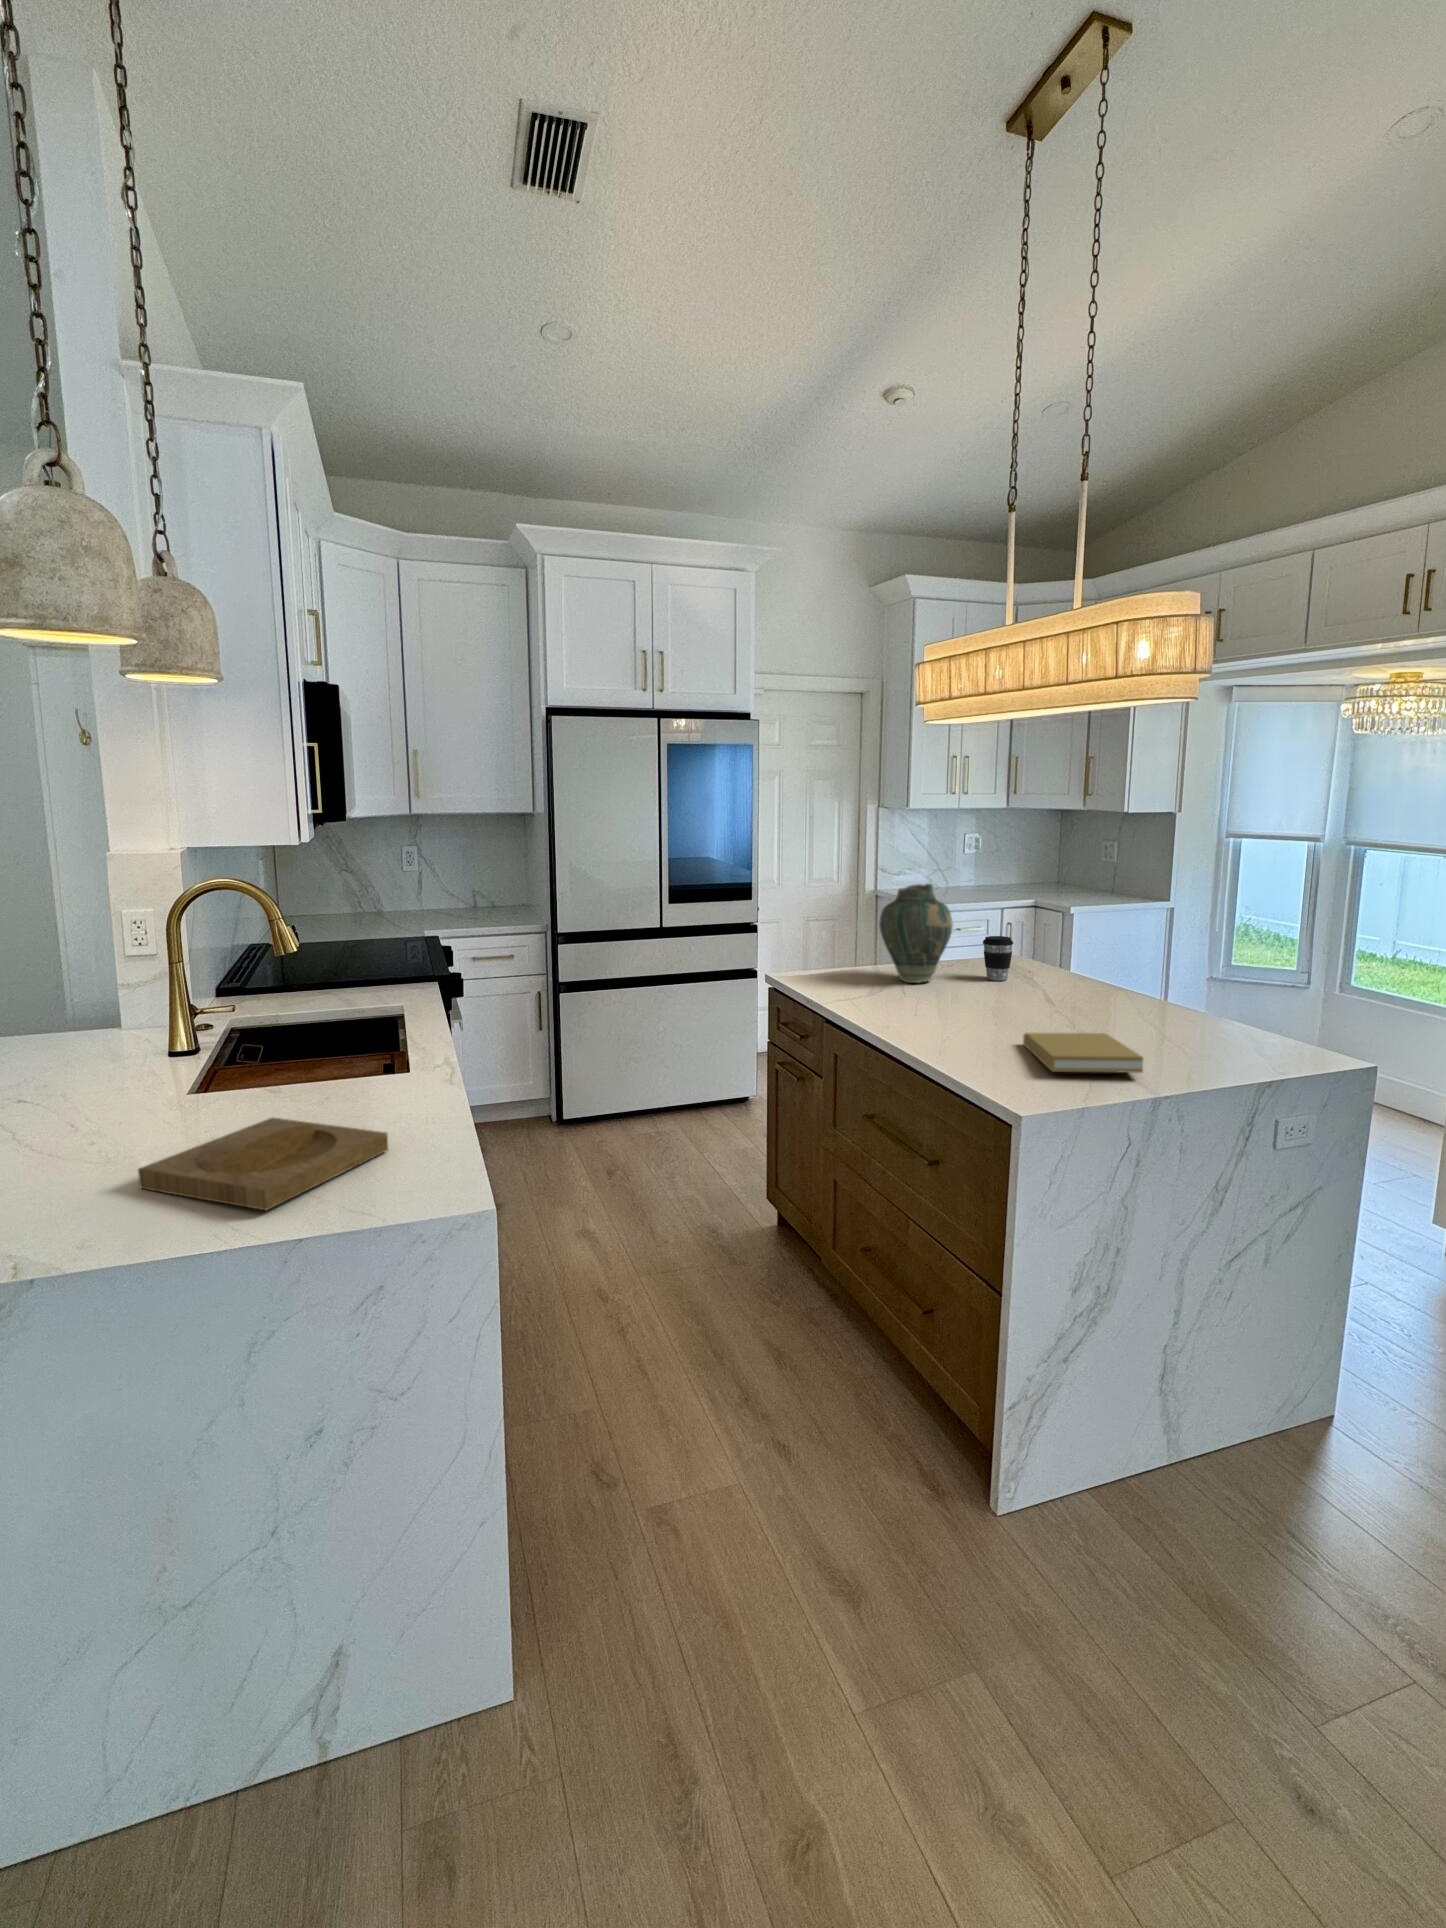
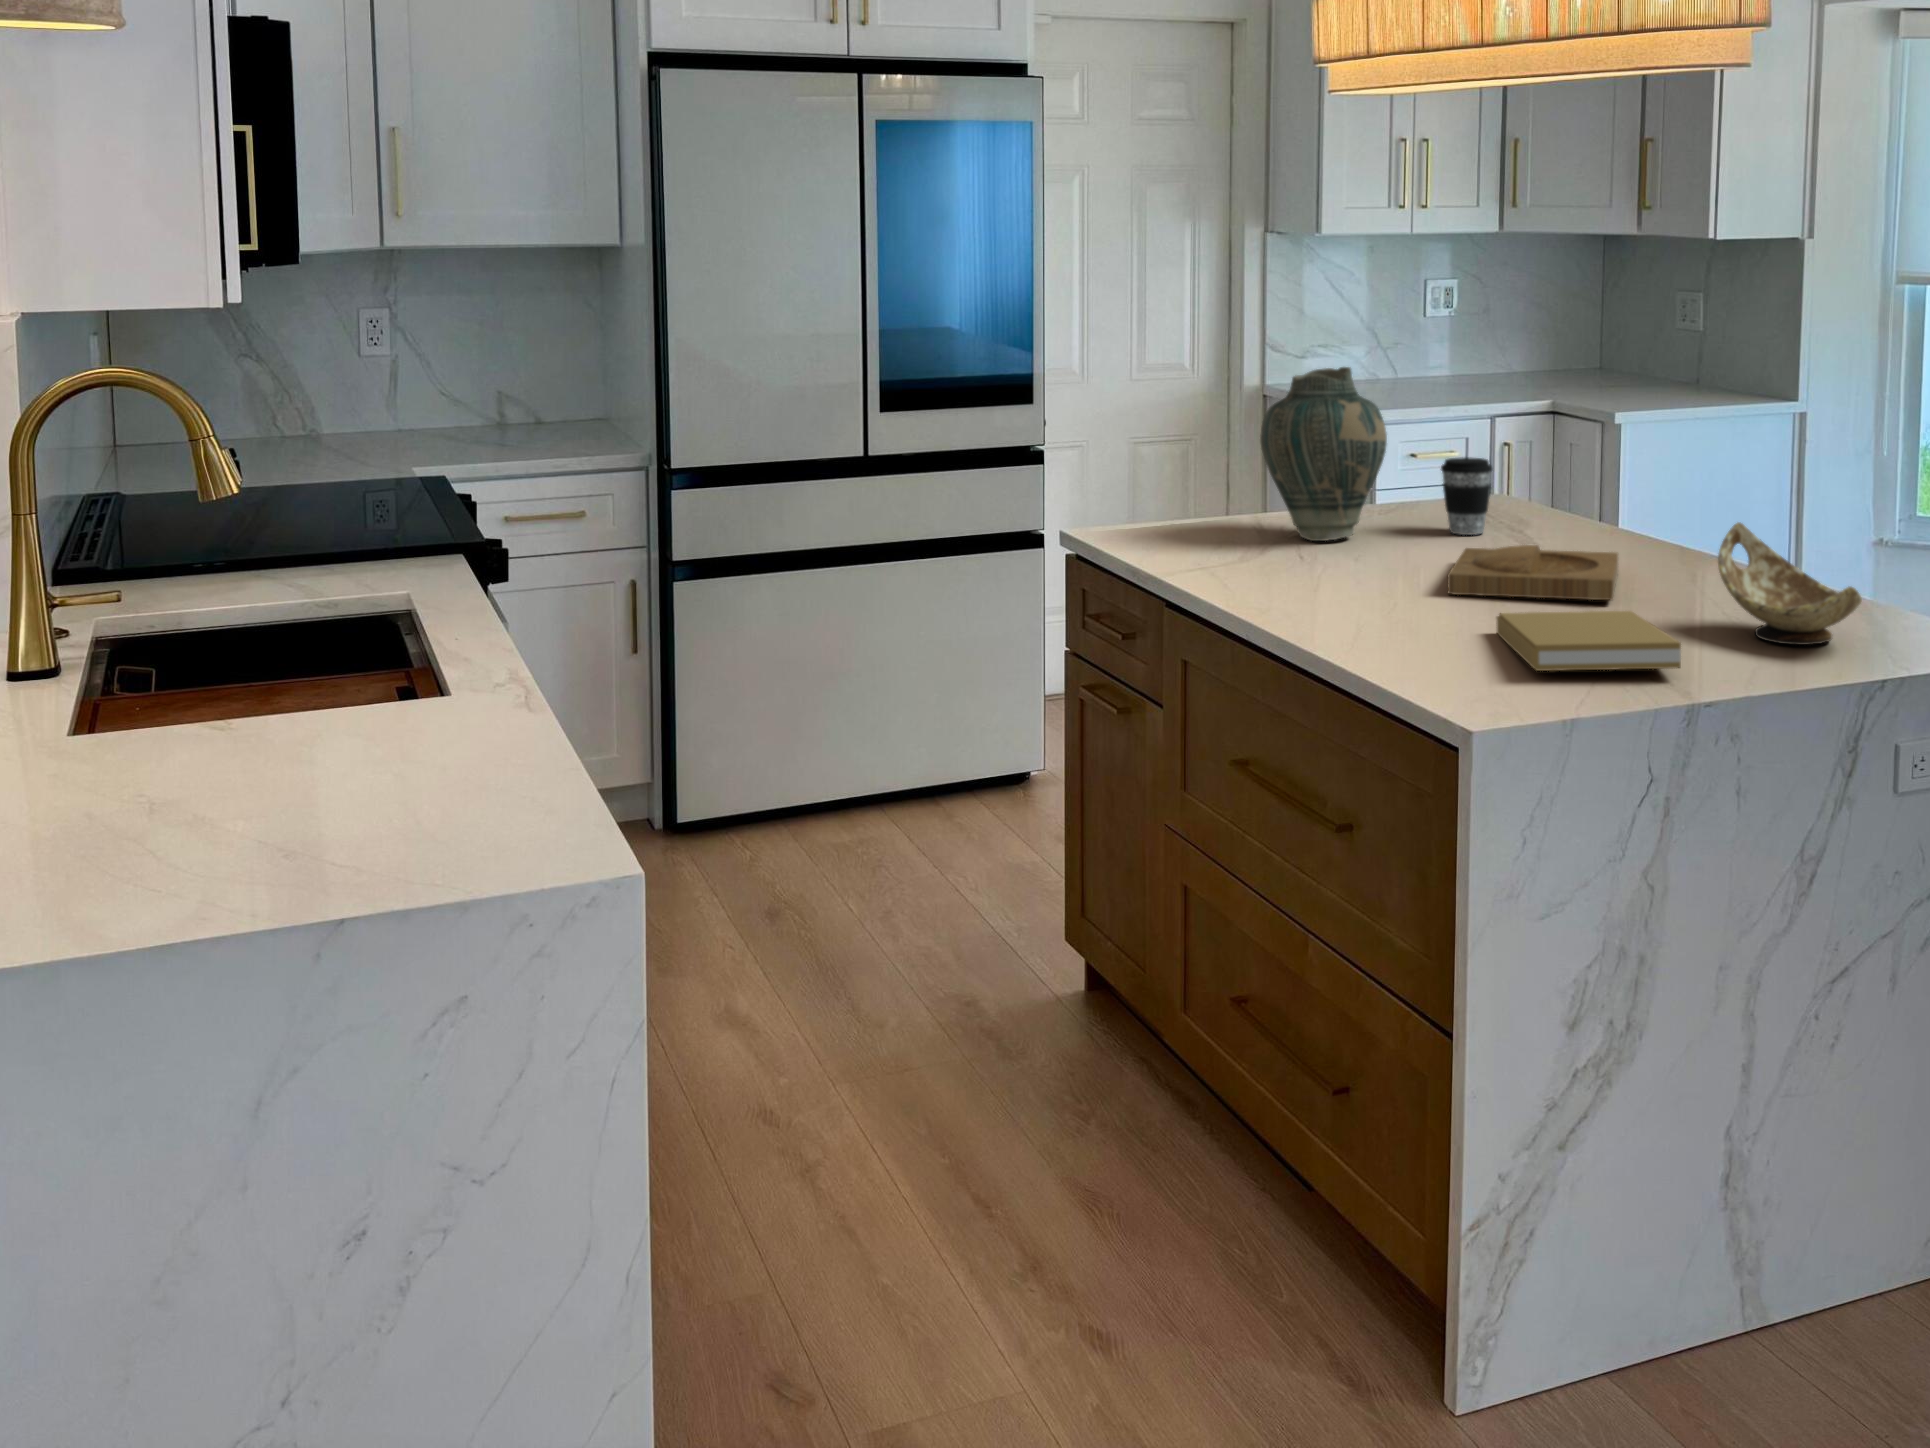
decorative bowl: none [1160,981,1254,1057] -> present [1718,522,1862,645]
tray: present [138,1118,388,1210] -> present [1448,545,1618,600]

